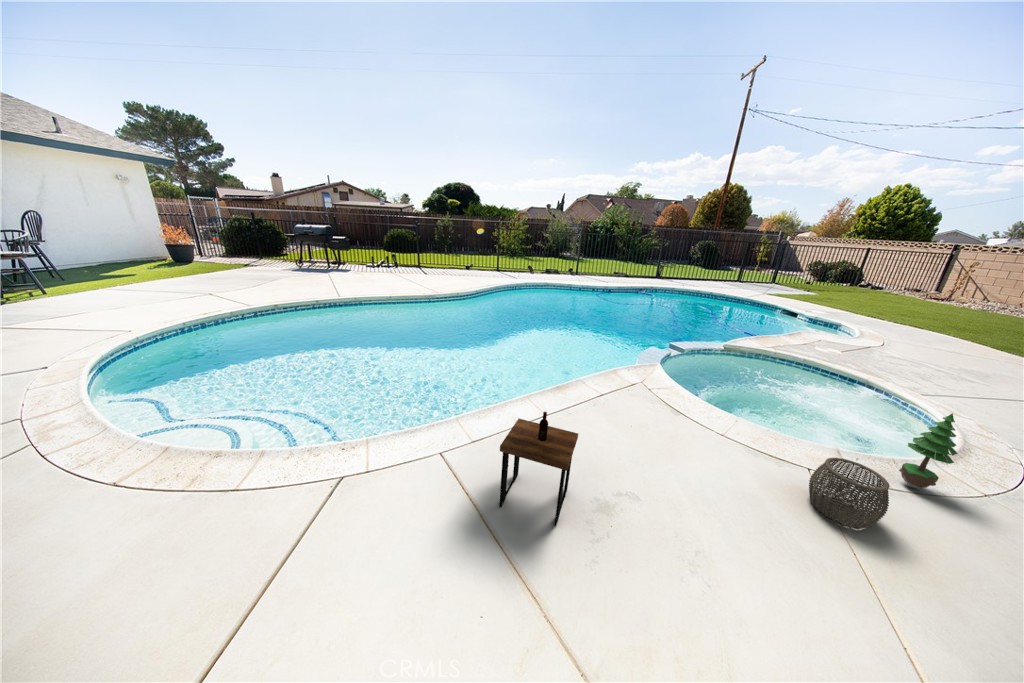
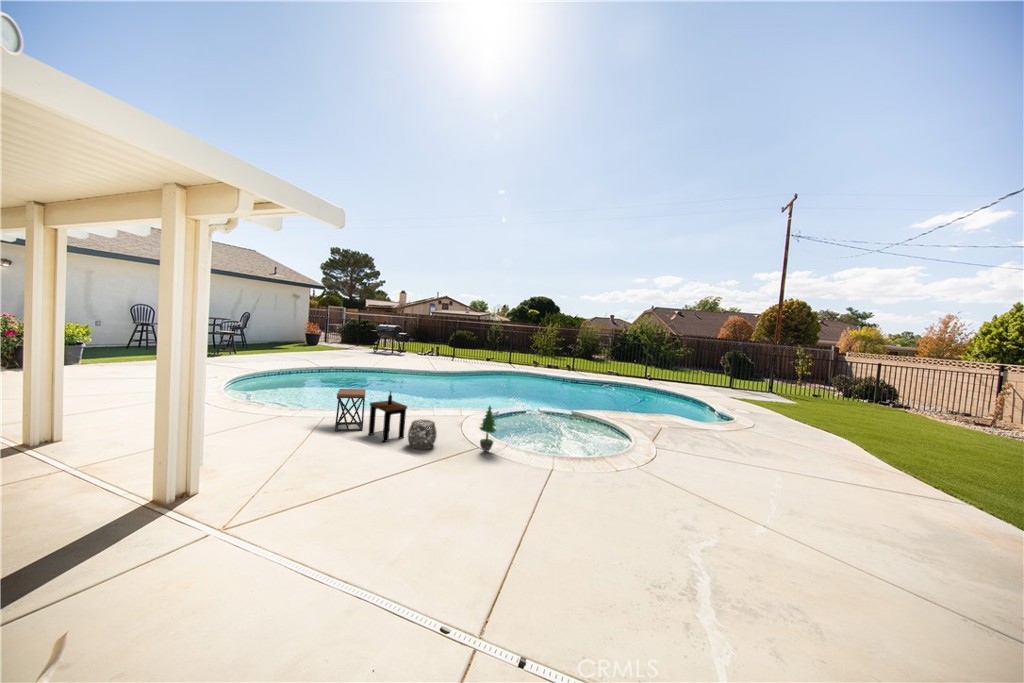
stool: none [603,405,696,520] -> present [335,389,366,431]
side table: present [499,412,578,526] -> present [369,391,407,442]

